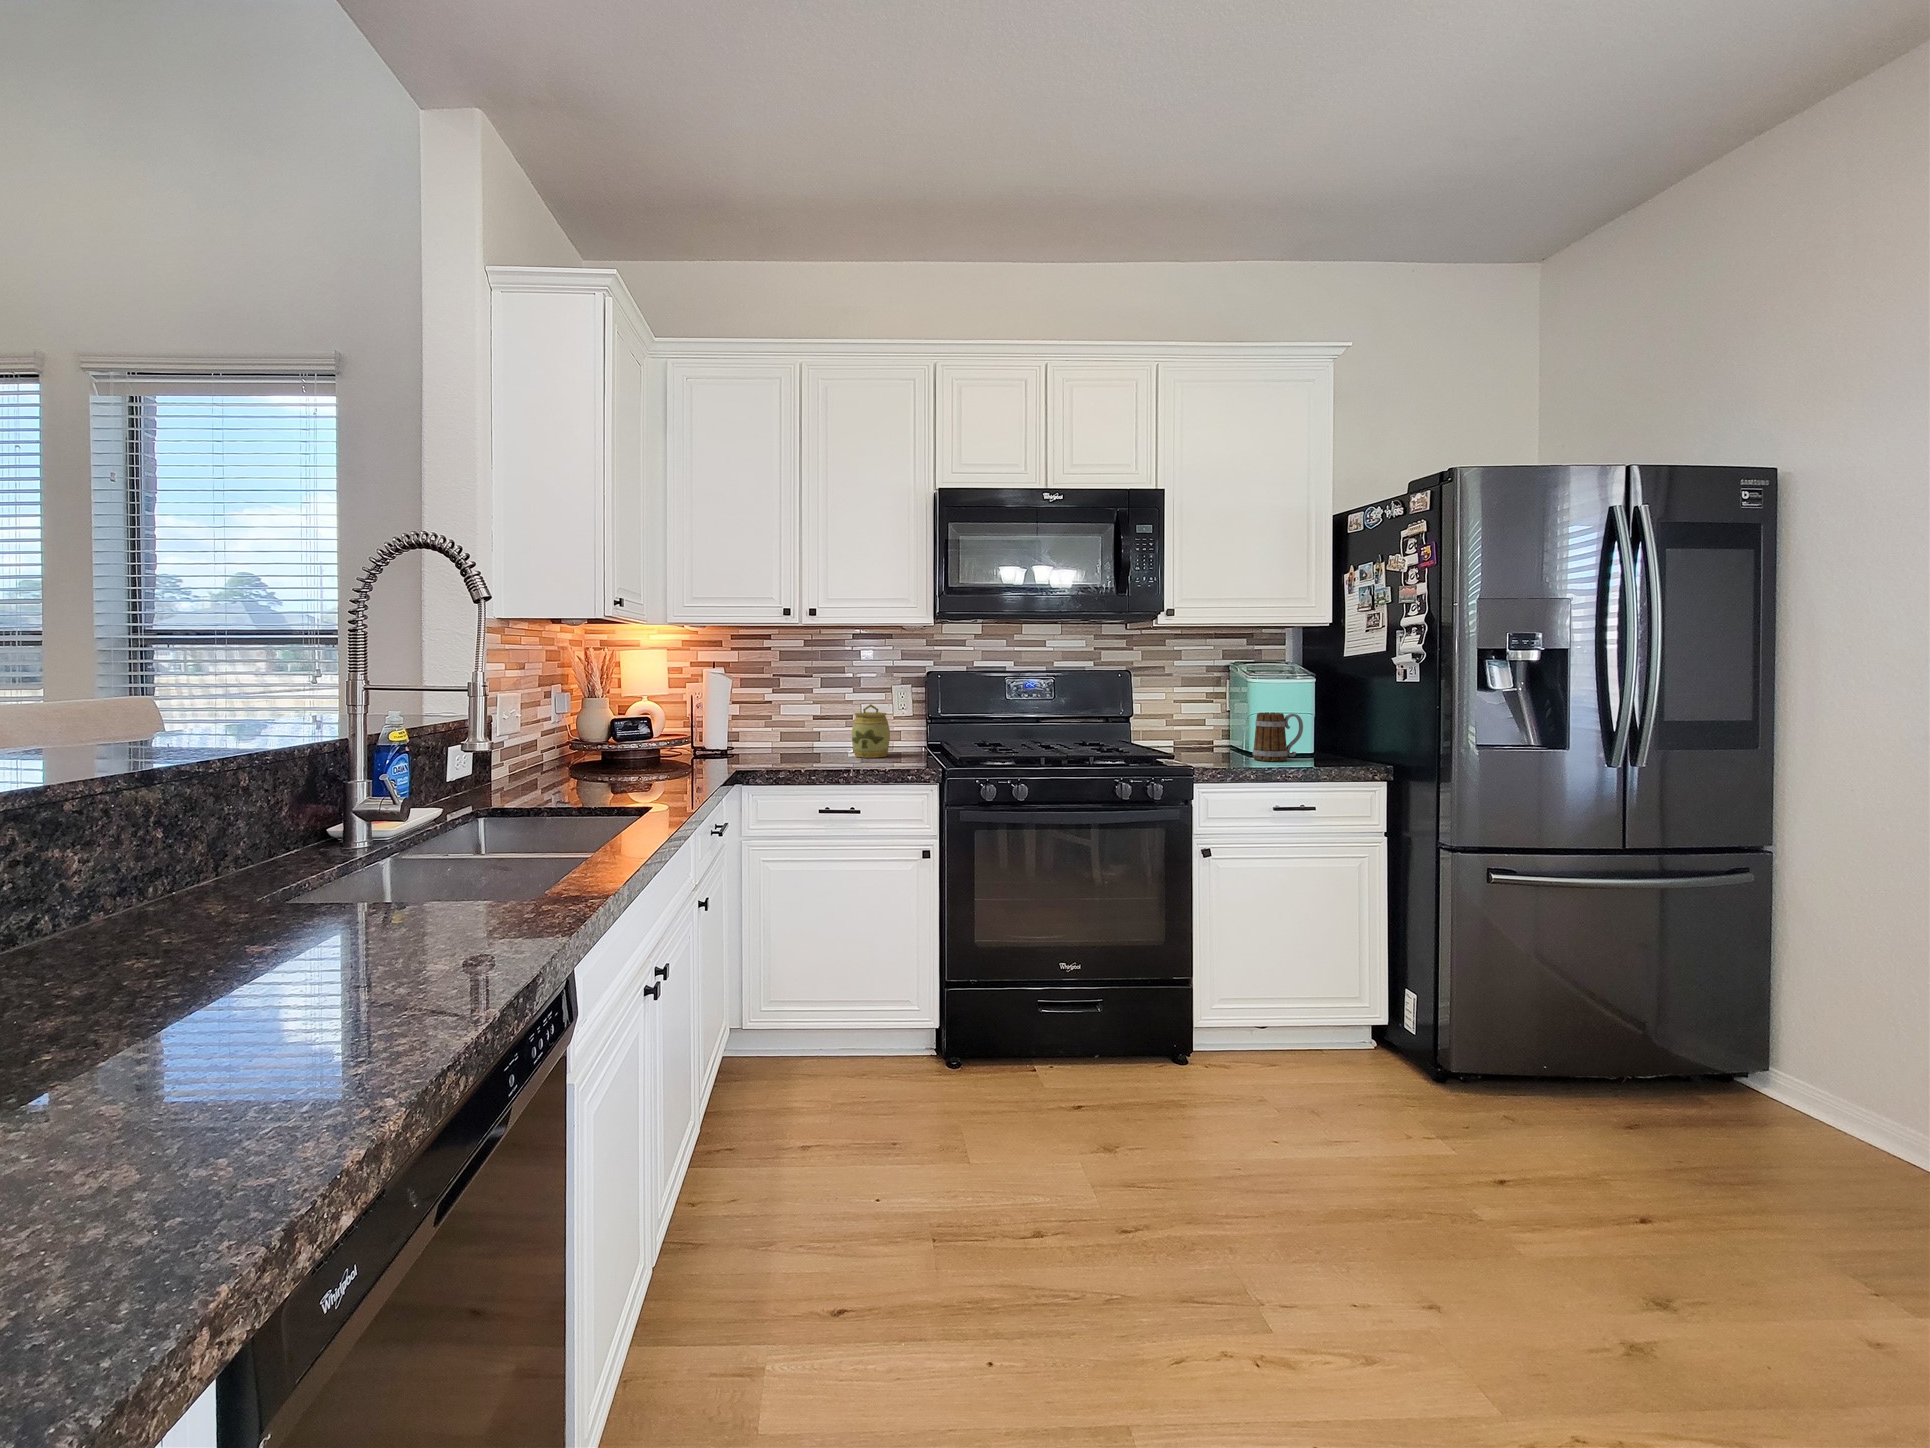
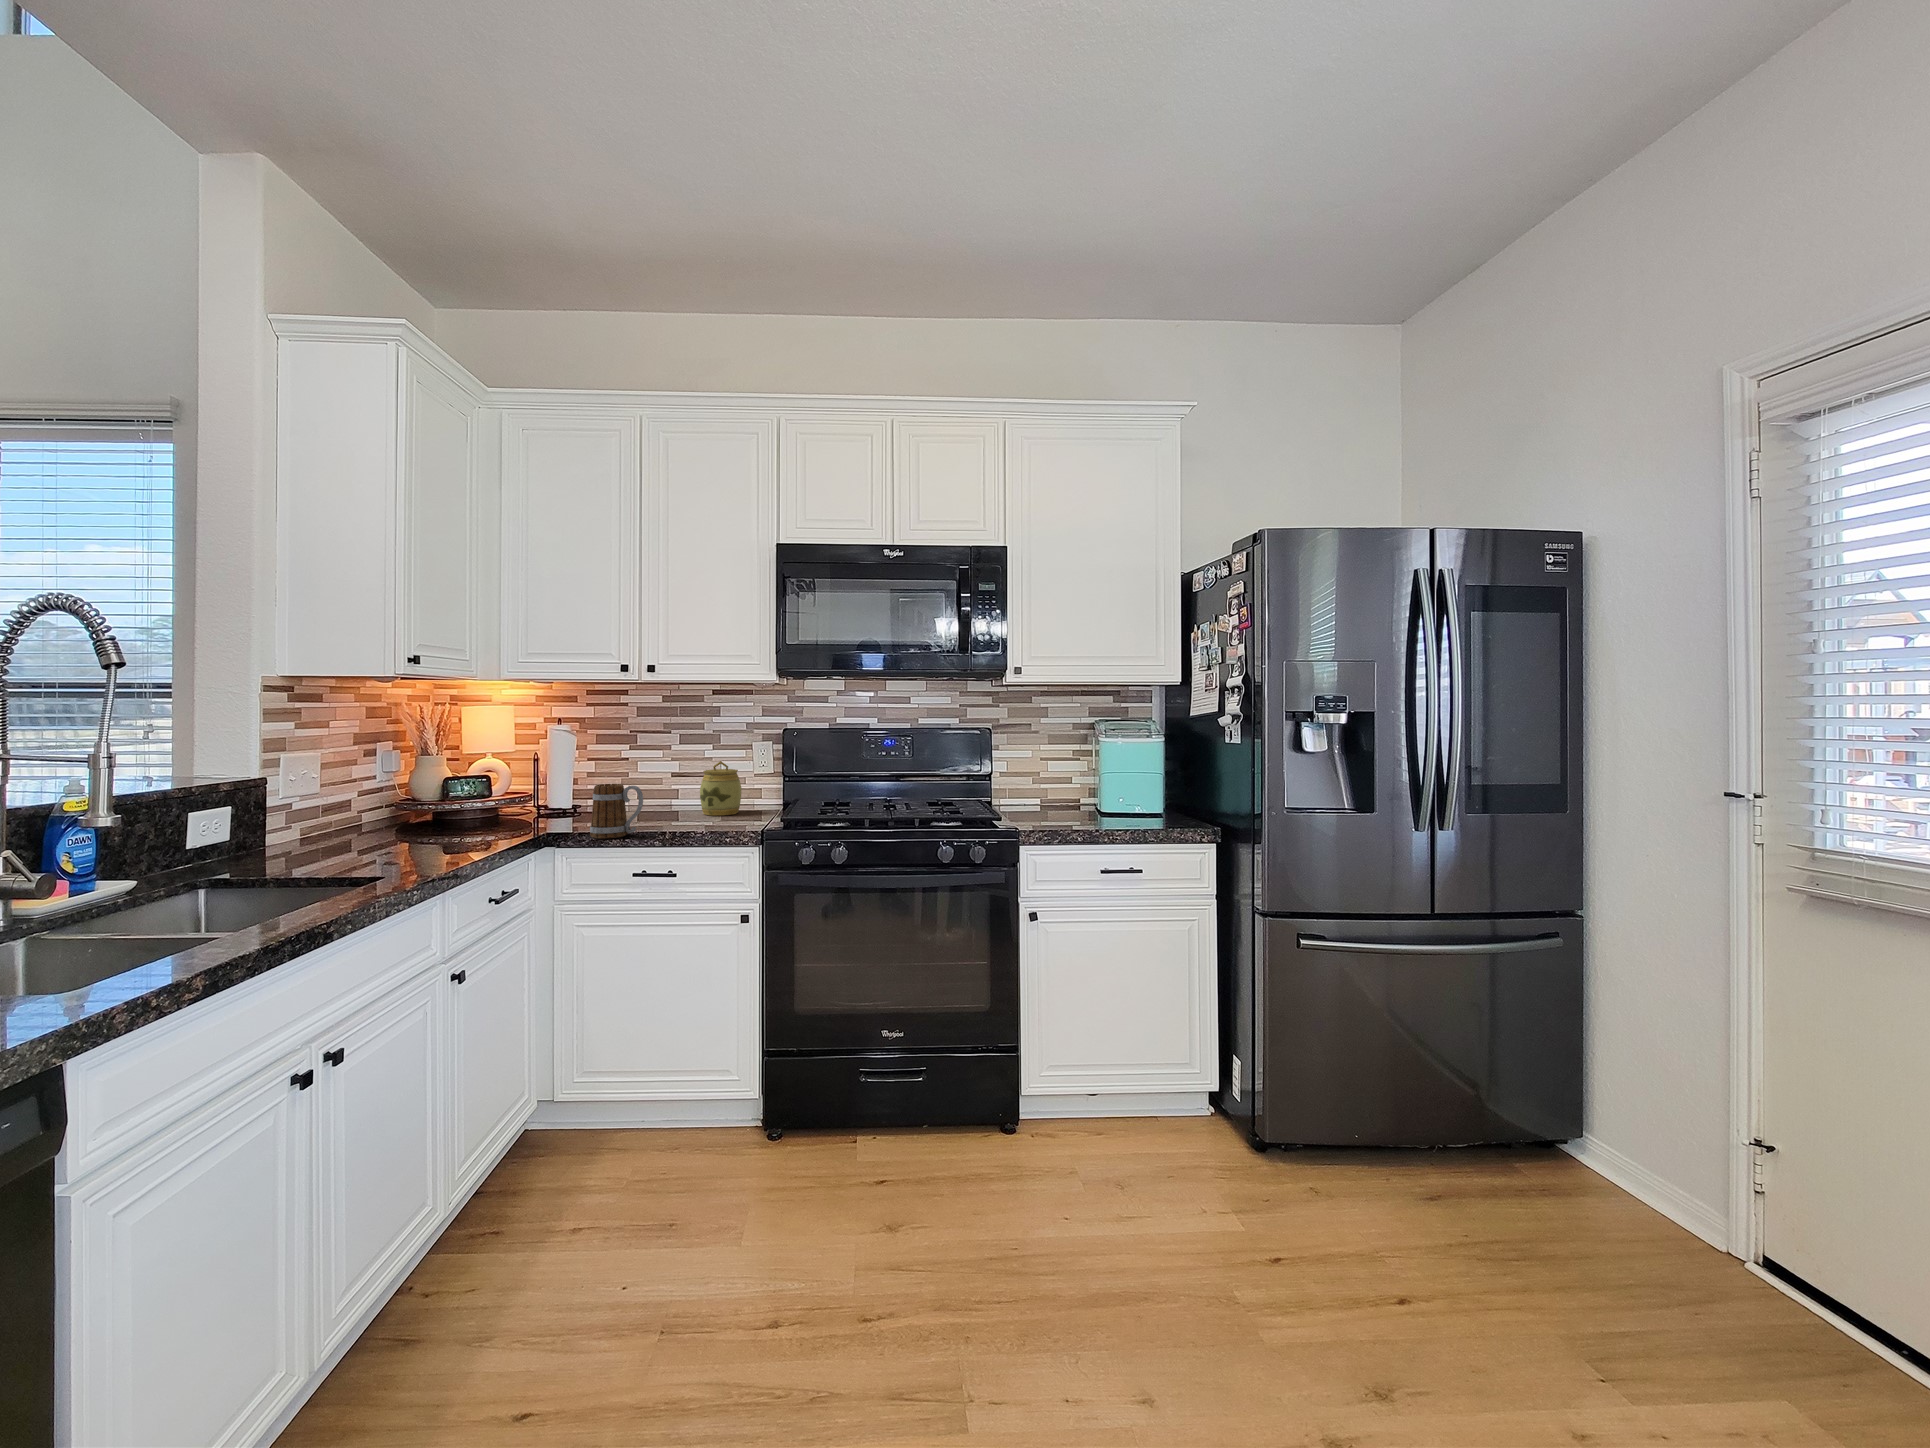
mug: present [1253,712,1303,761] -> present [590,784,643,839]

